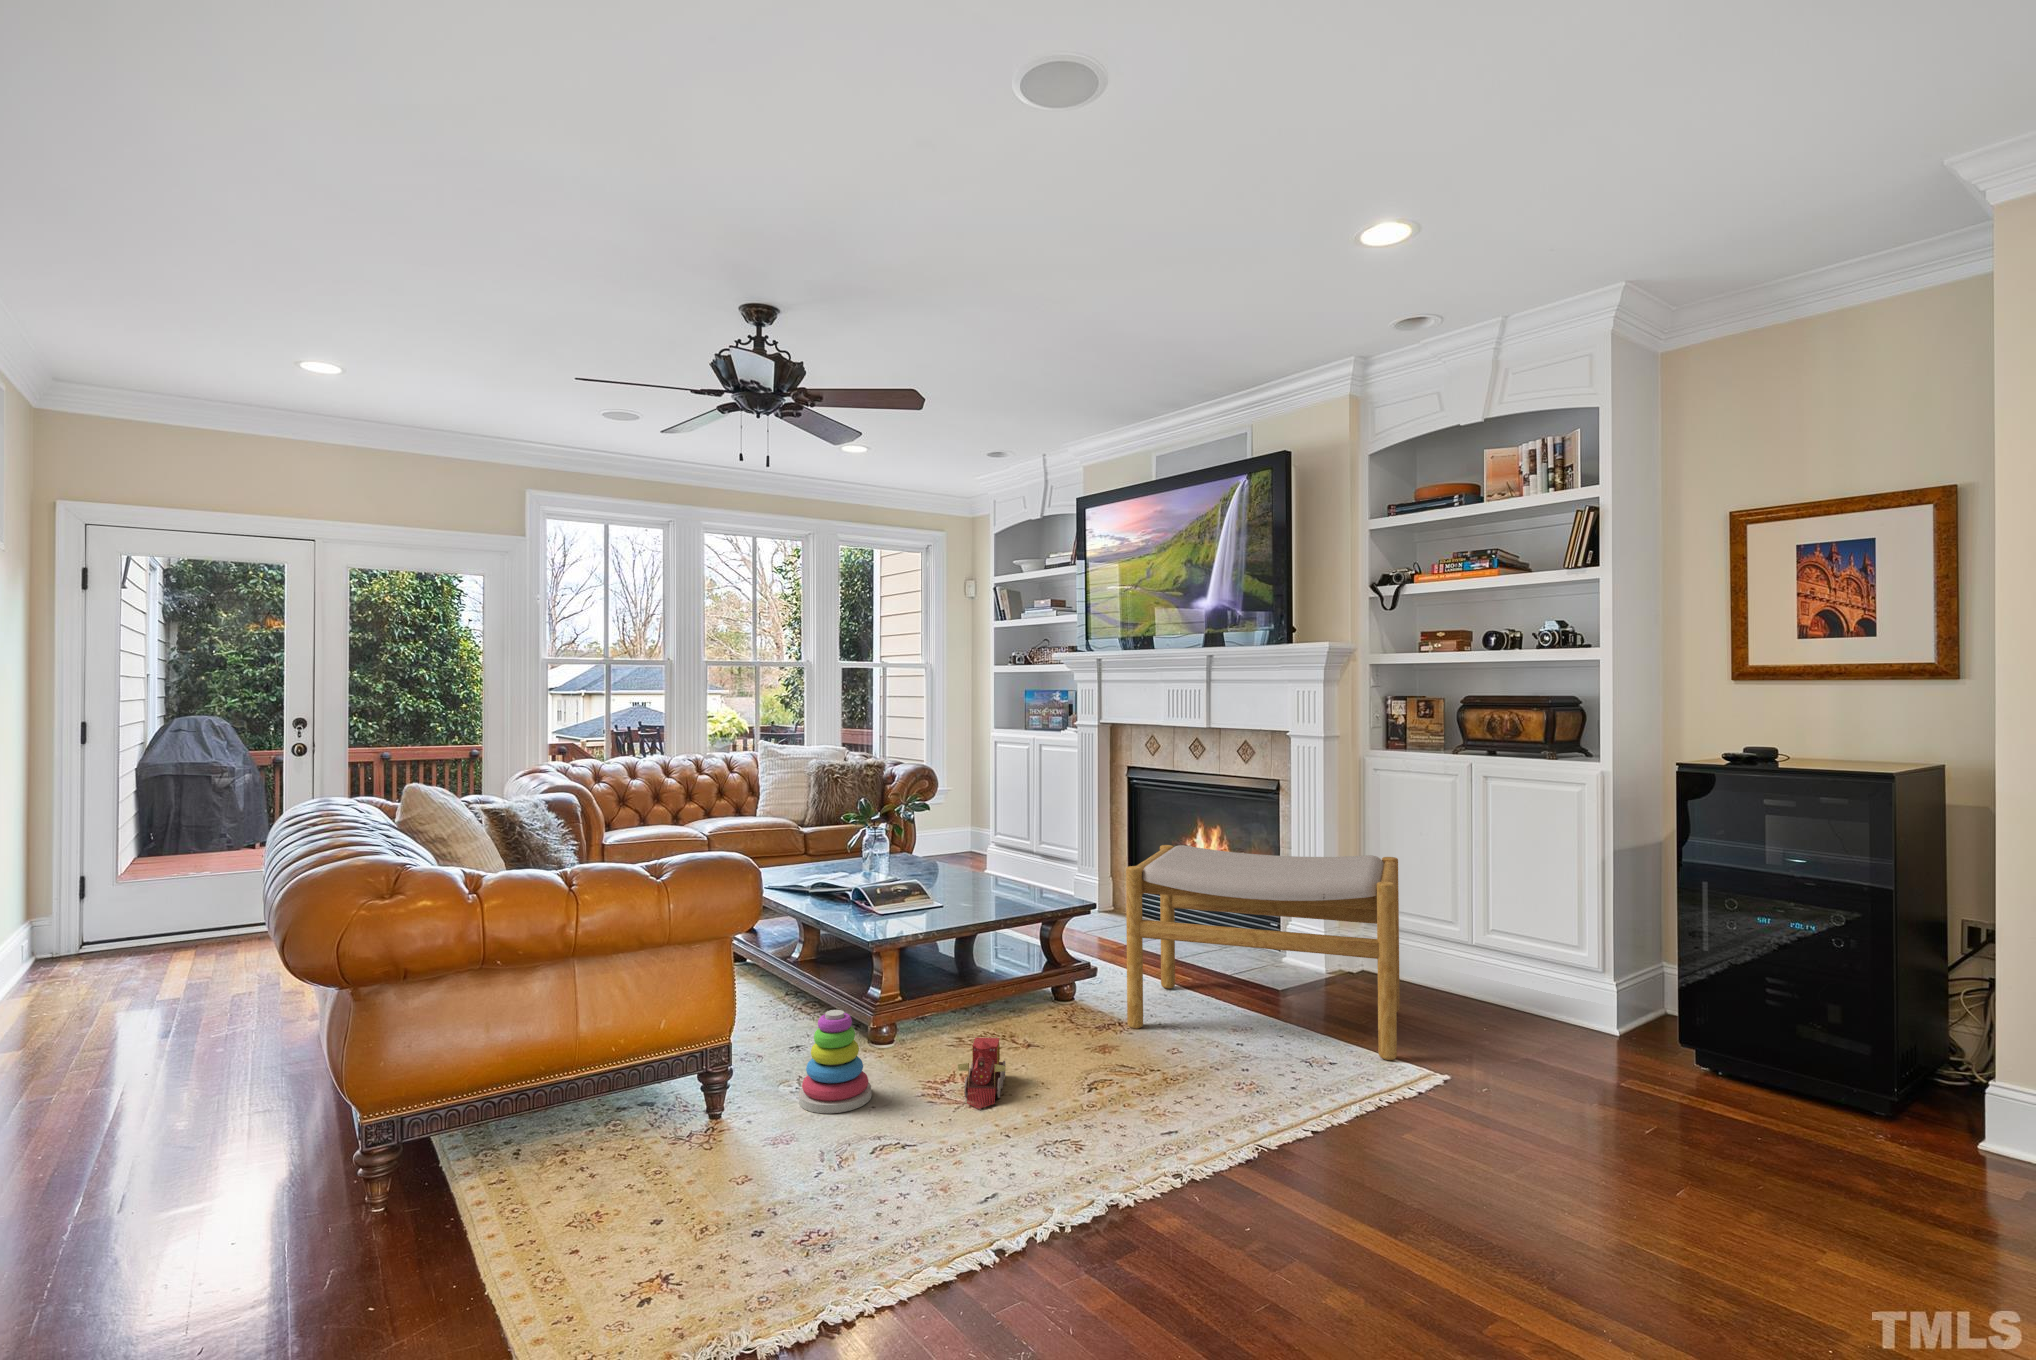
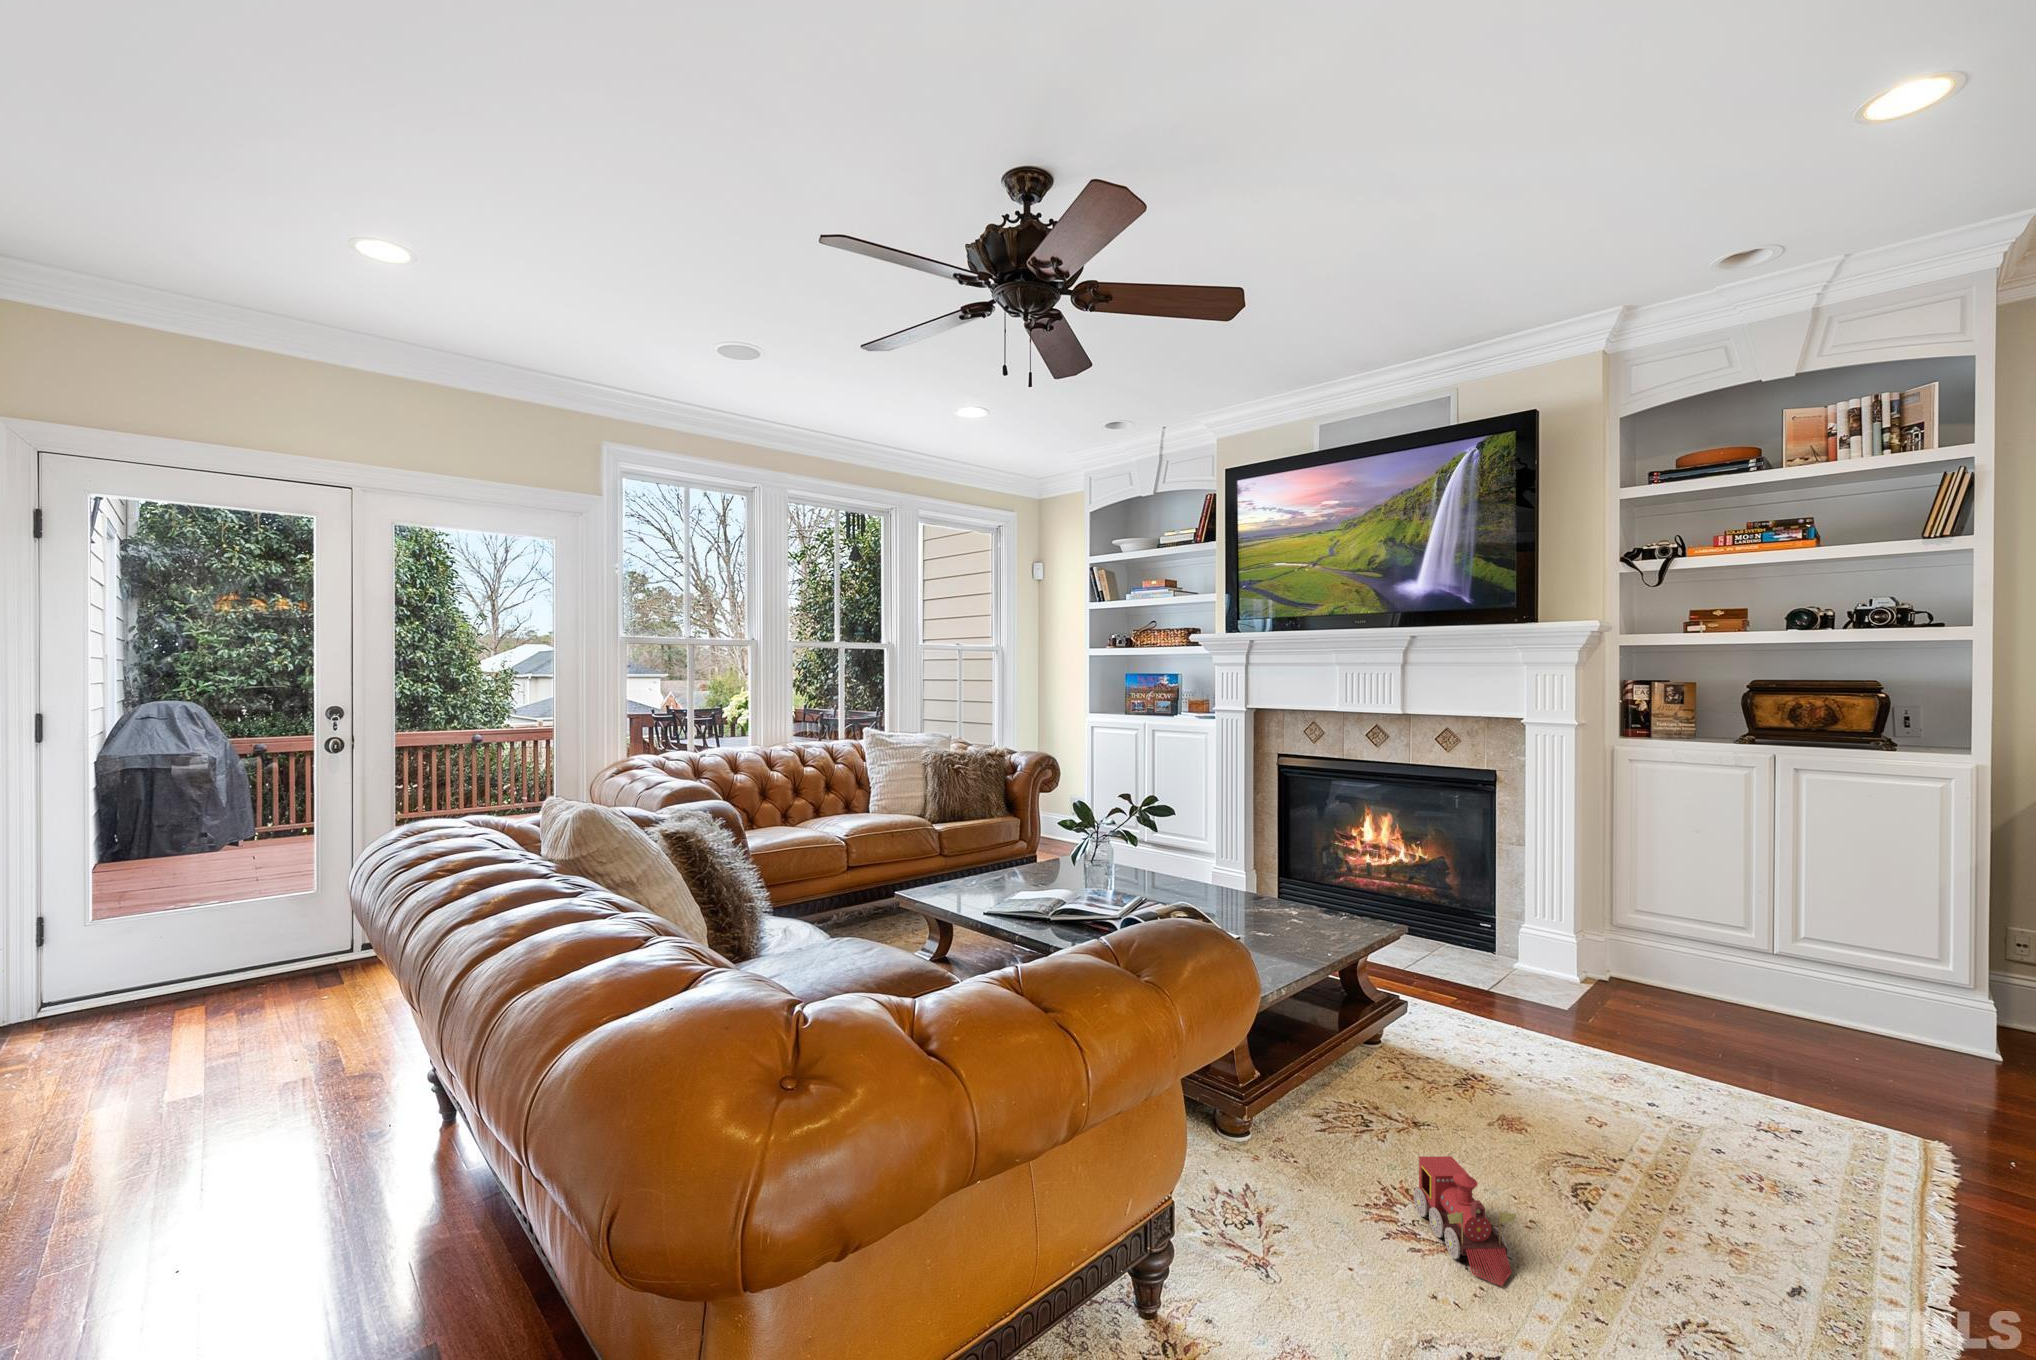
footstool: present [1126,845,1400,1060] -> none [1461,861,1893,1147]
stacking toy: present [799,1010,871,1113] -> none [1224,1143,1332,1312]

